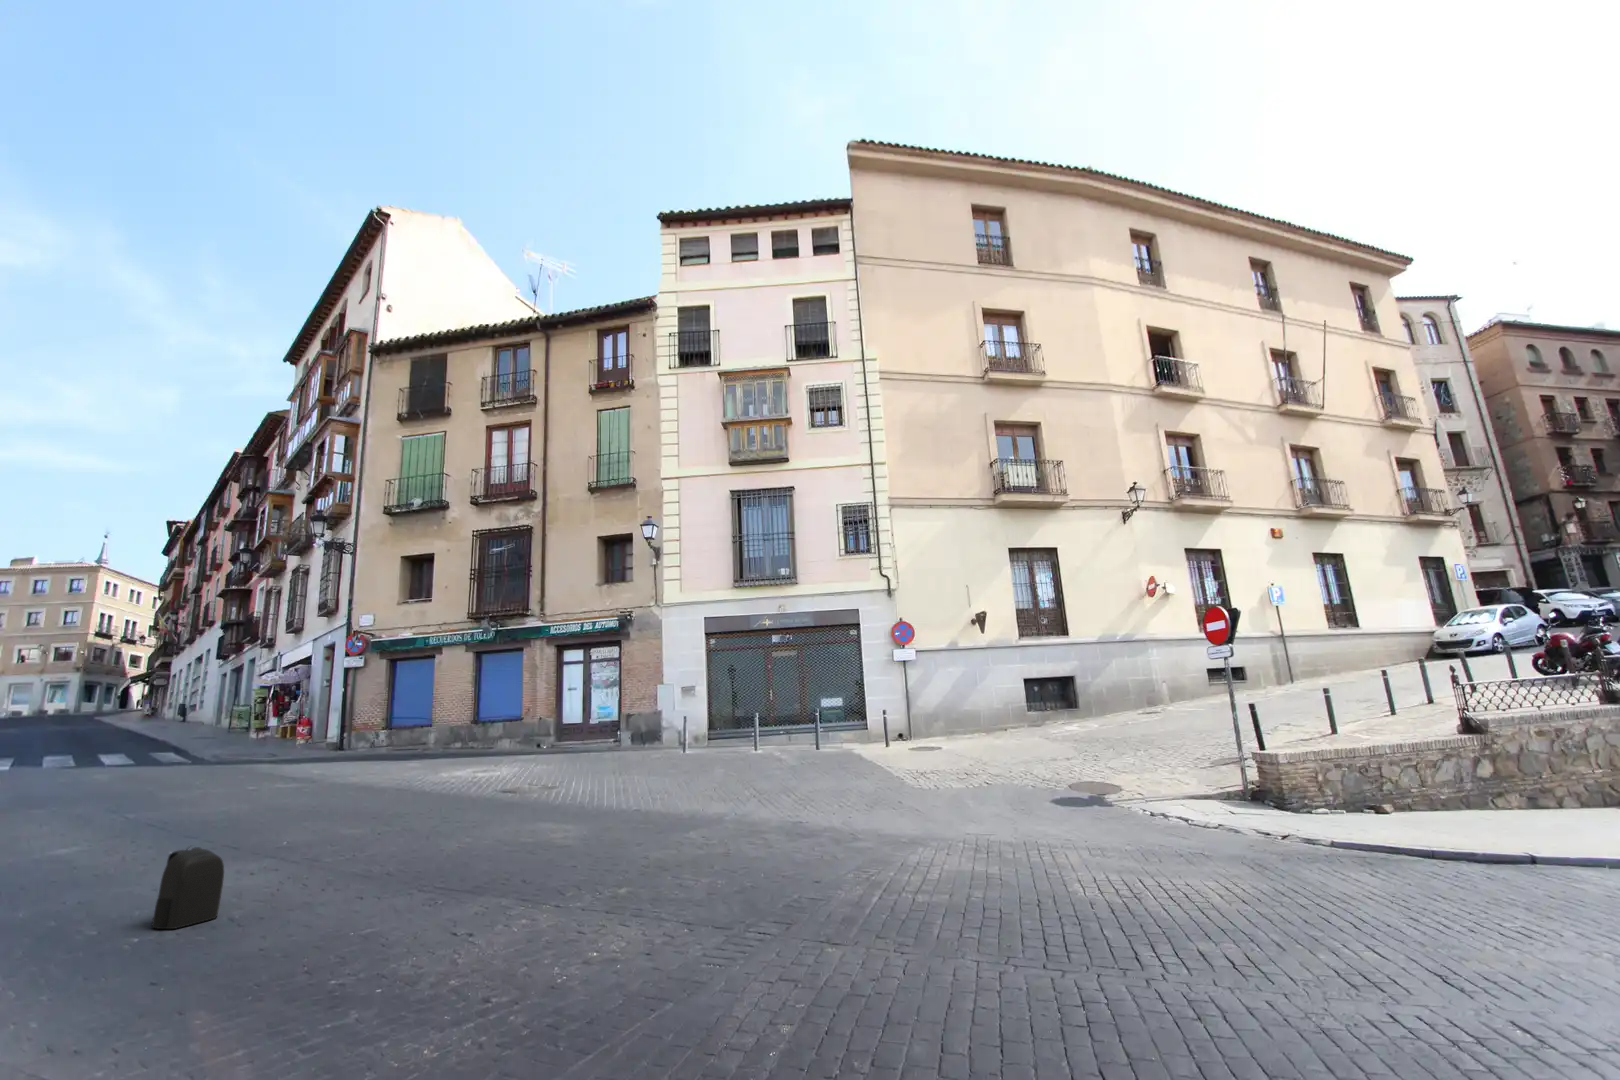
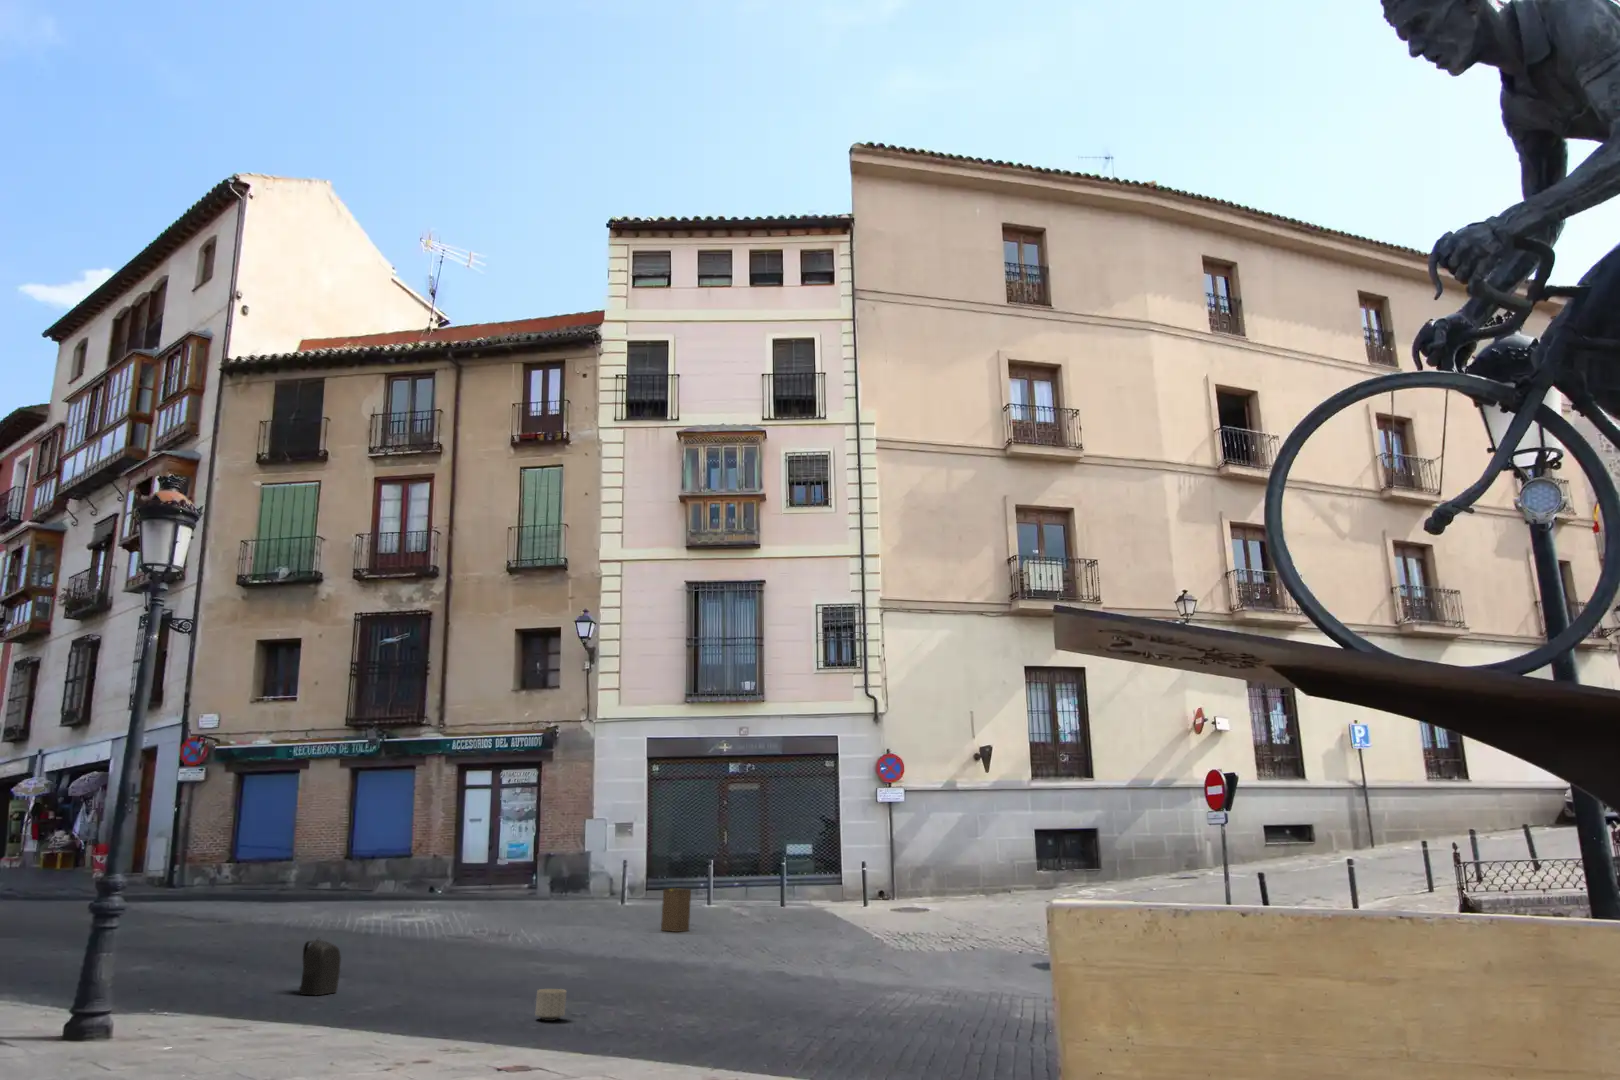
cardboard box: none [706,743,733,783] -> present [661,888,691,932]
planter: none [424,931,477,989] -> present [535,989,566,1021]

